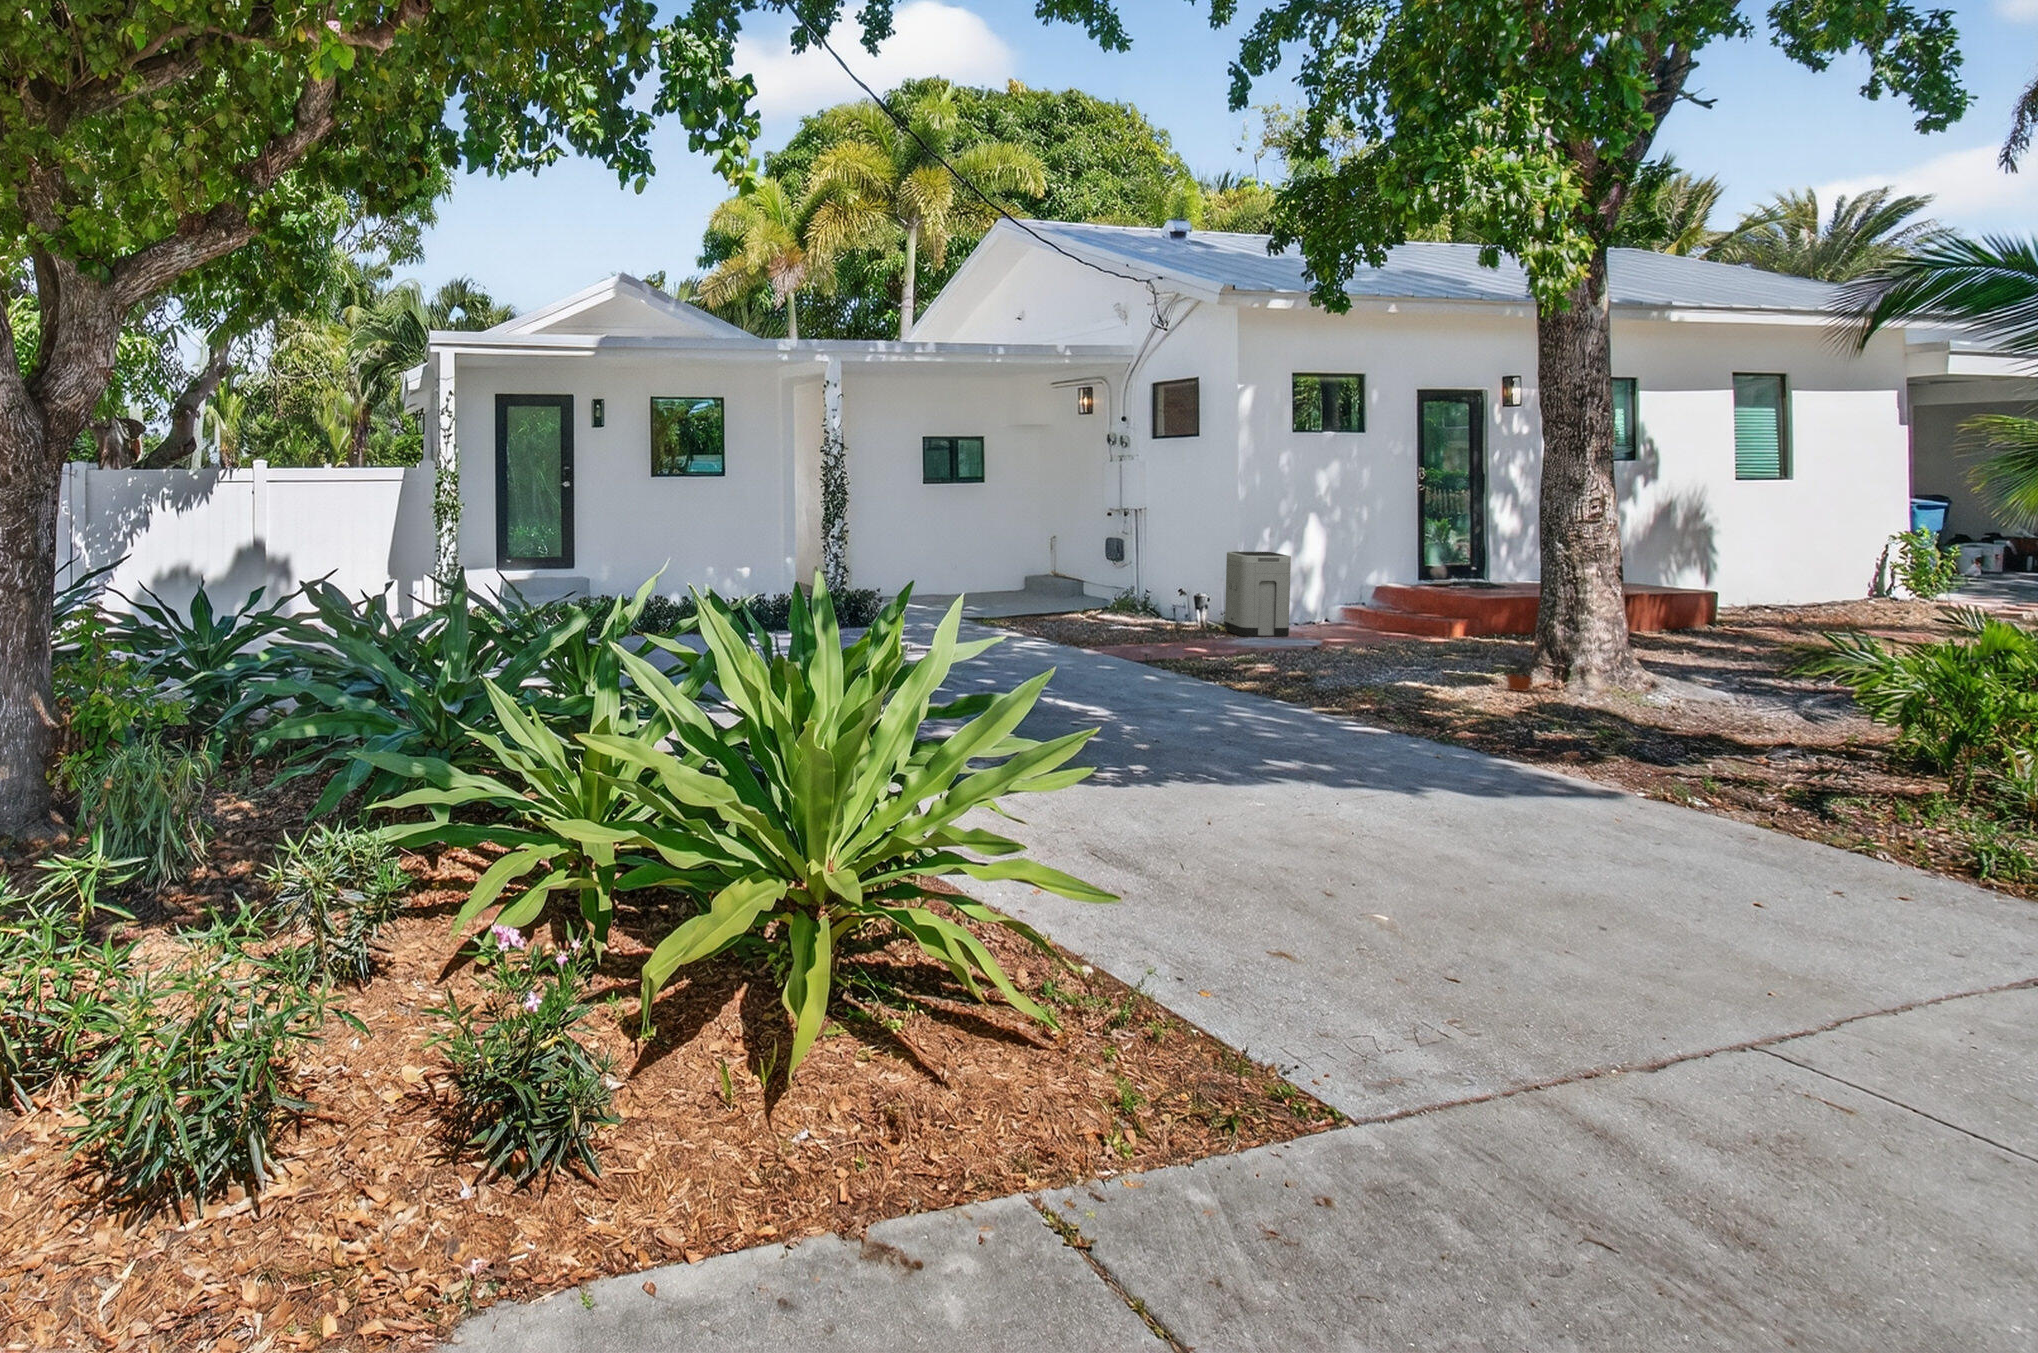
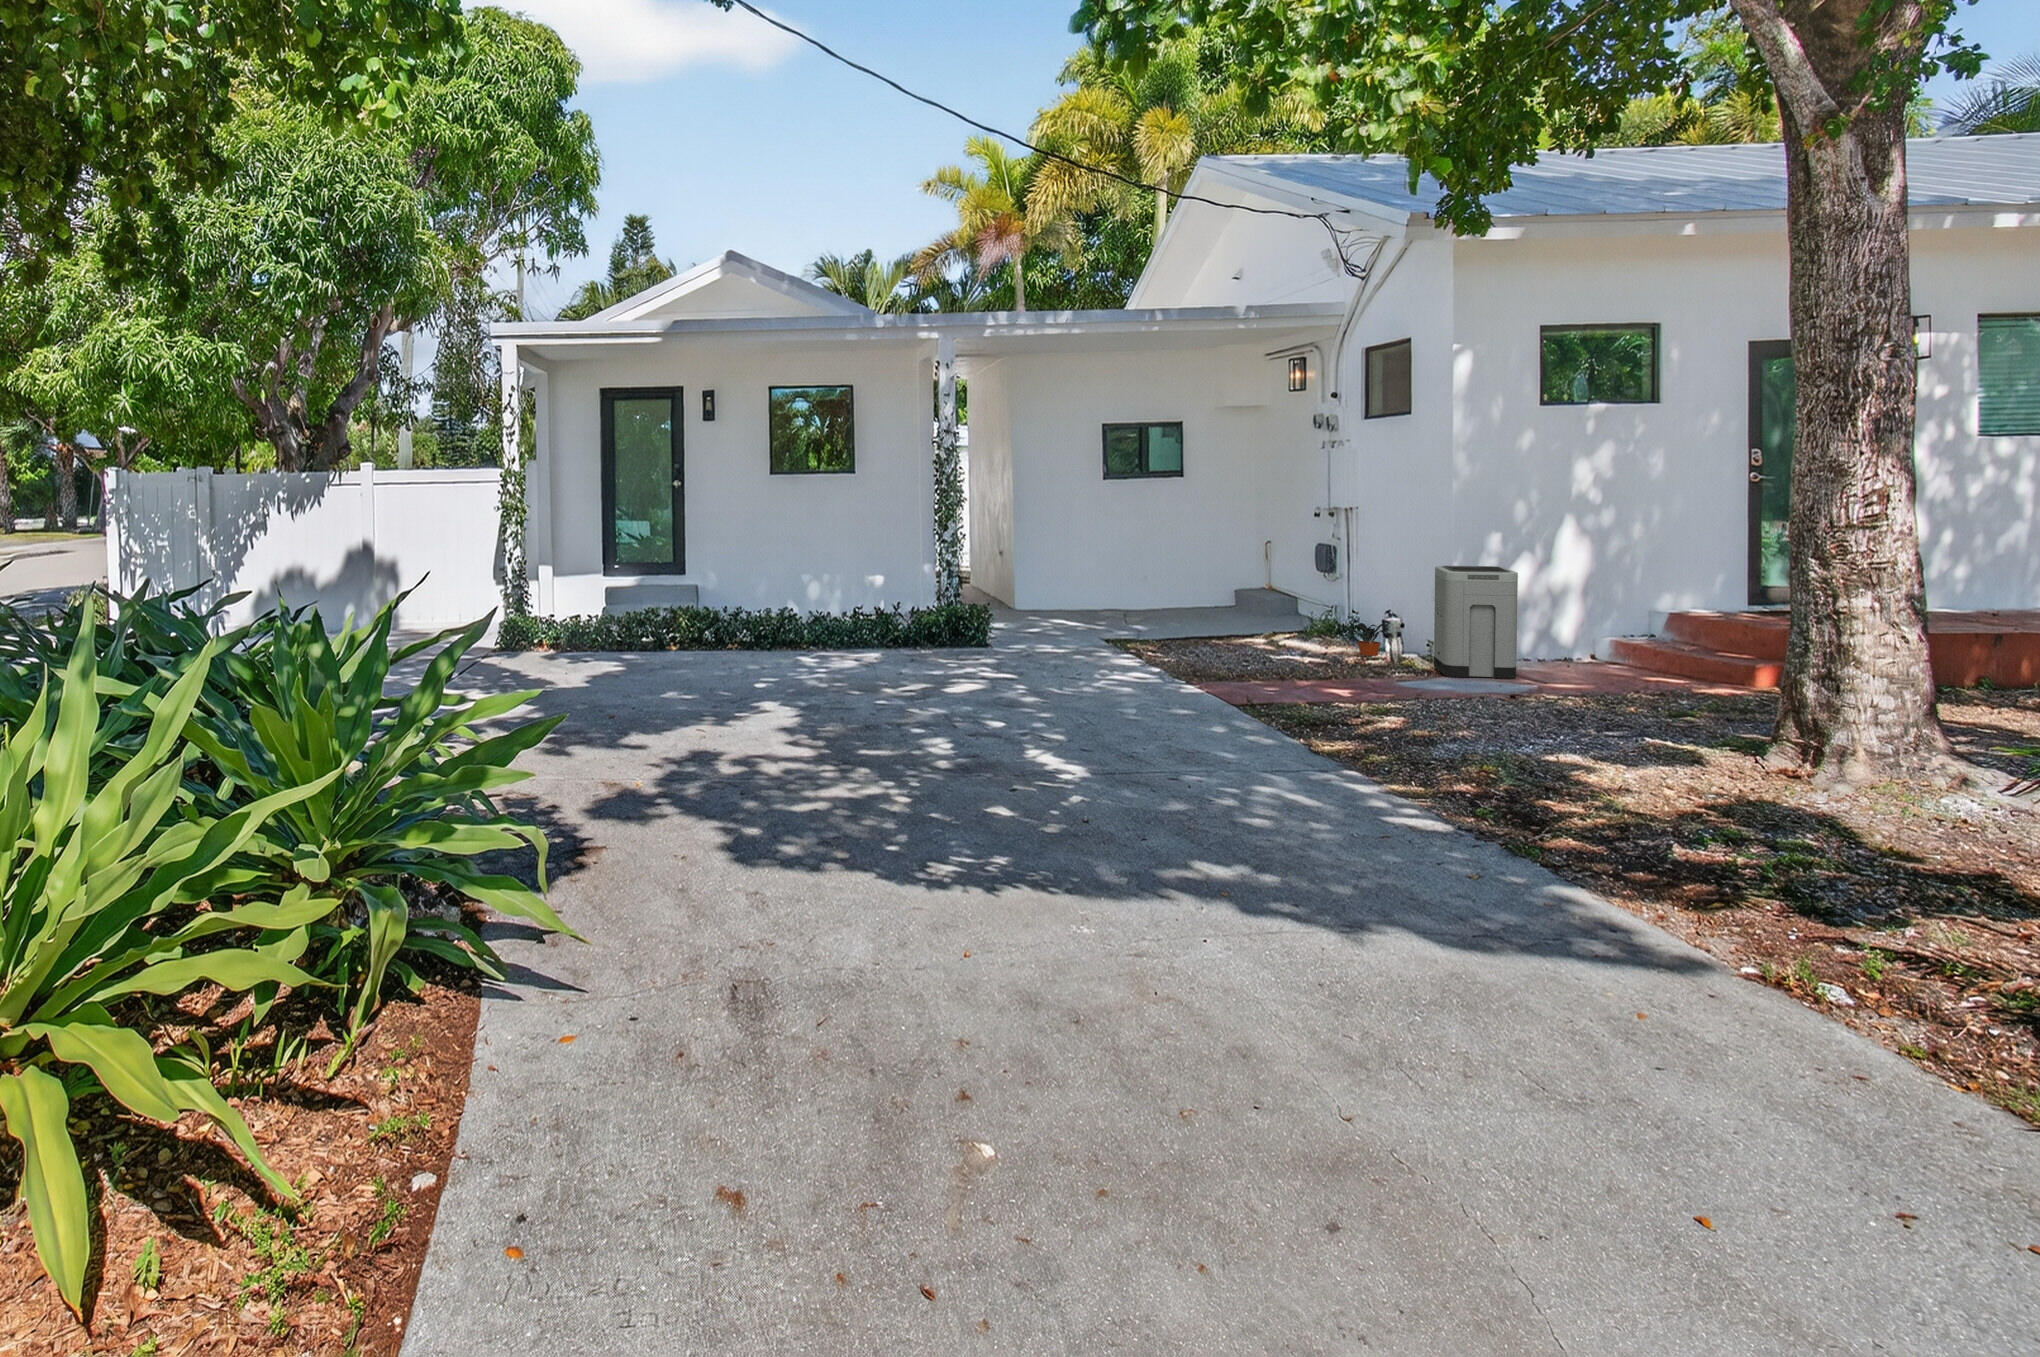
potted plant: present [1495,654,1541,691] -> present [1346,623,1385,656]

